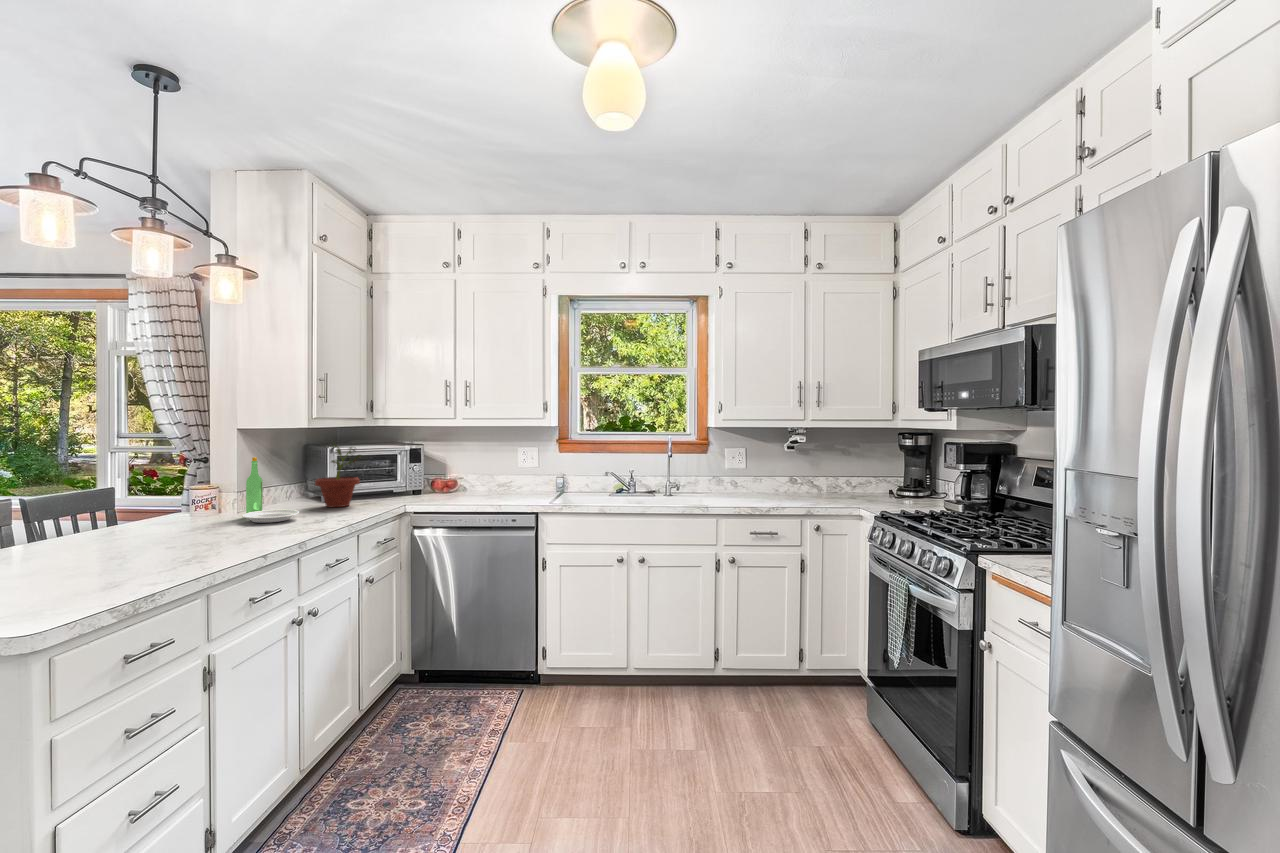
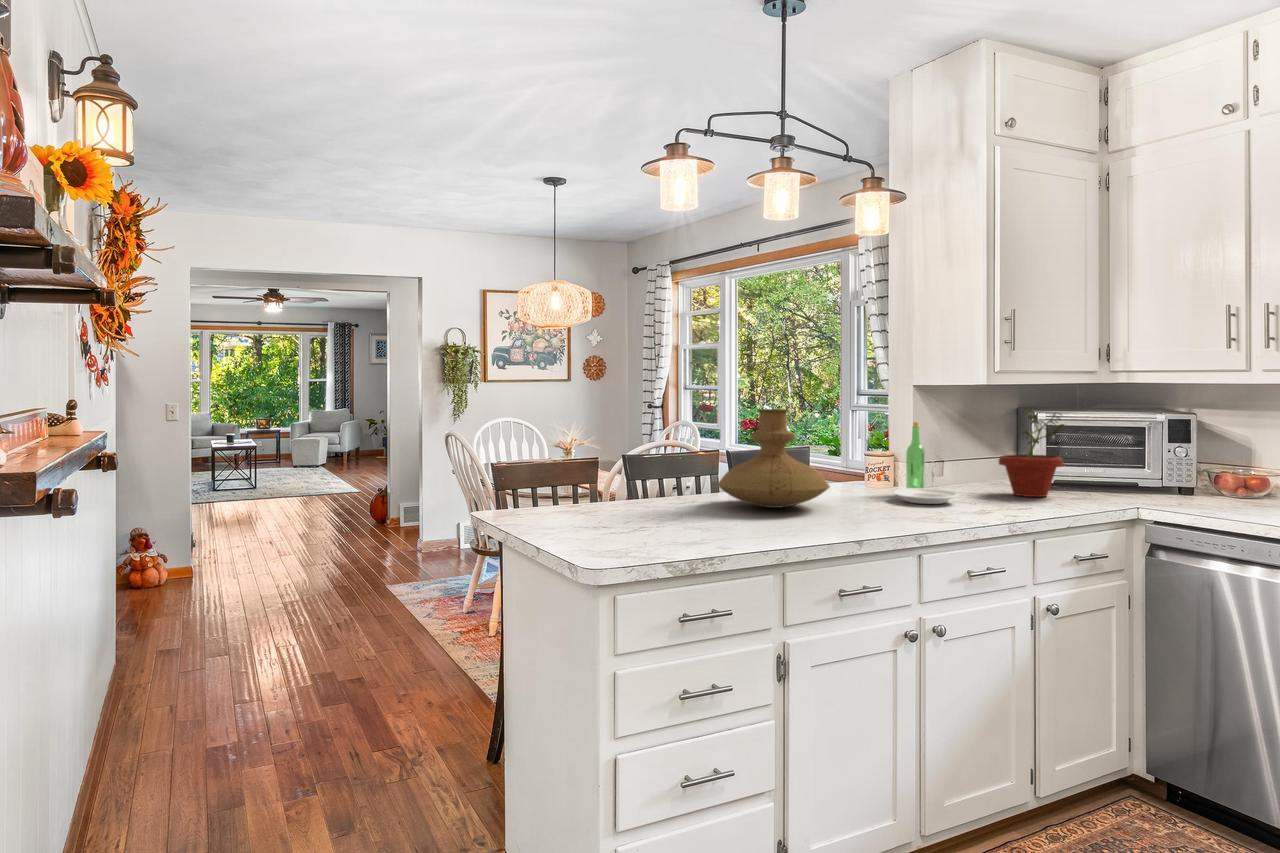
vase: none [61,452,202,547] -> present [717,409,830,508]

